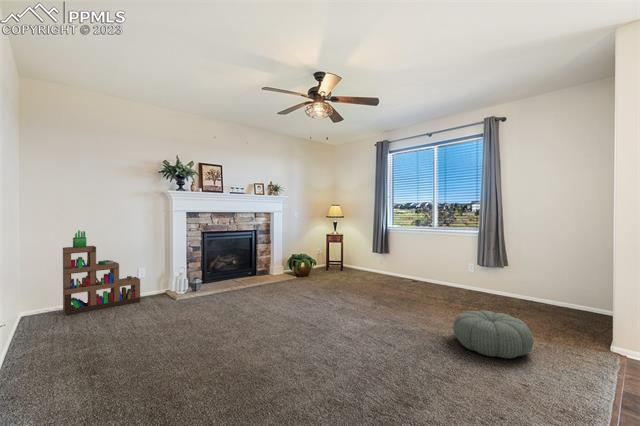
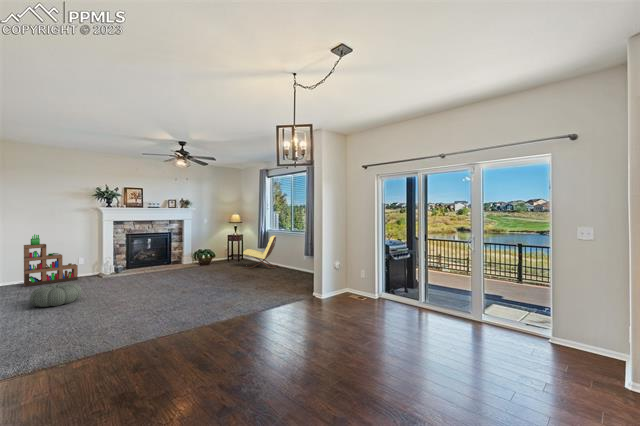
lounge chair: none [366,233,419,283] -> present [243,235,277,269]
pouf: present [453,310,533,358] -> present [30,284,81,307]

